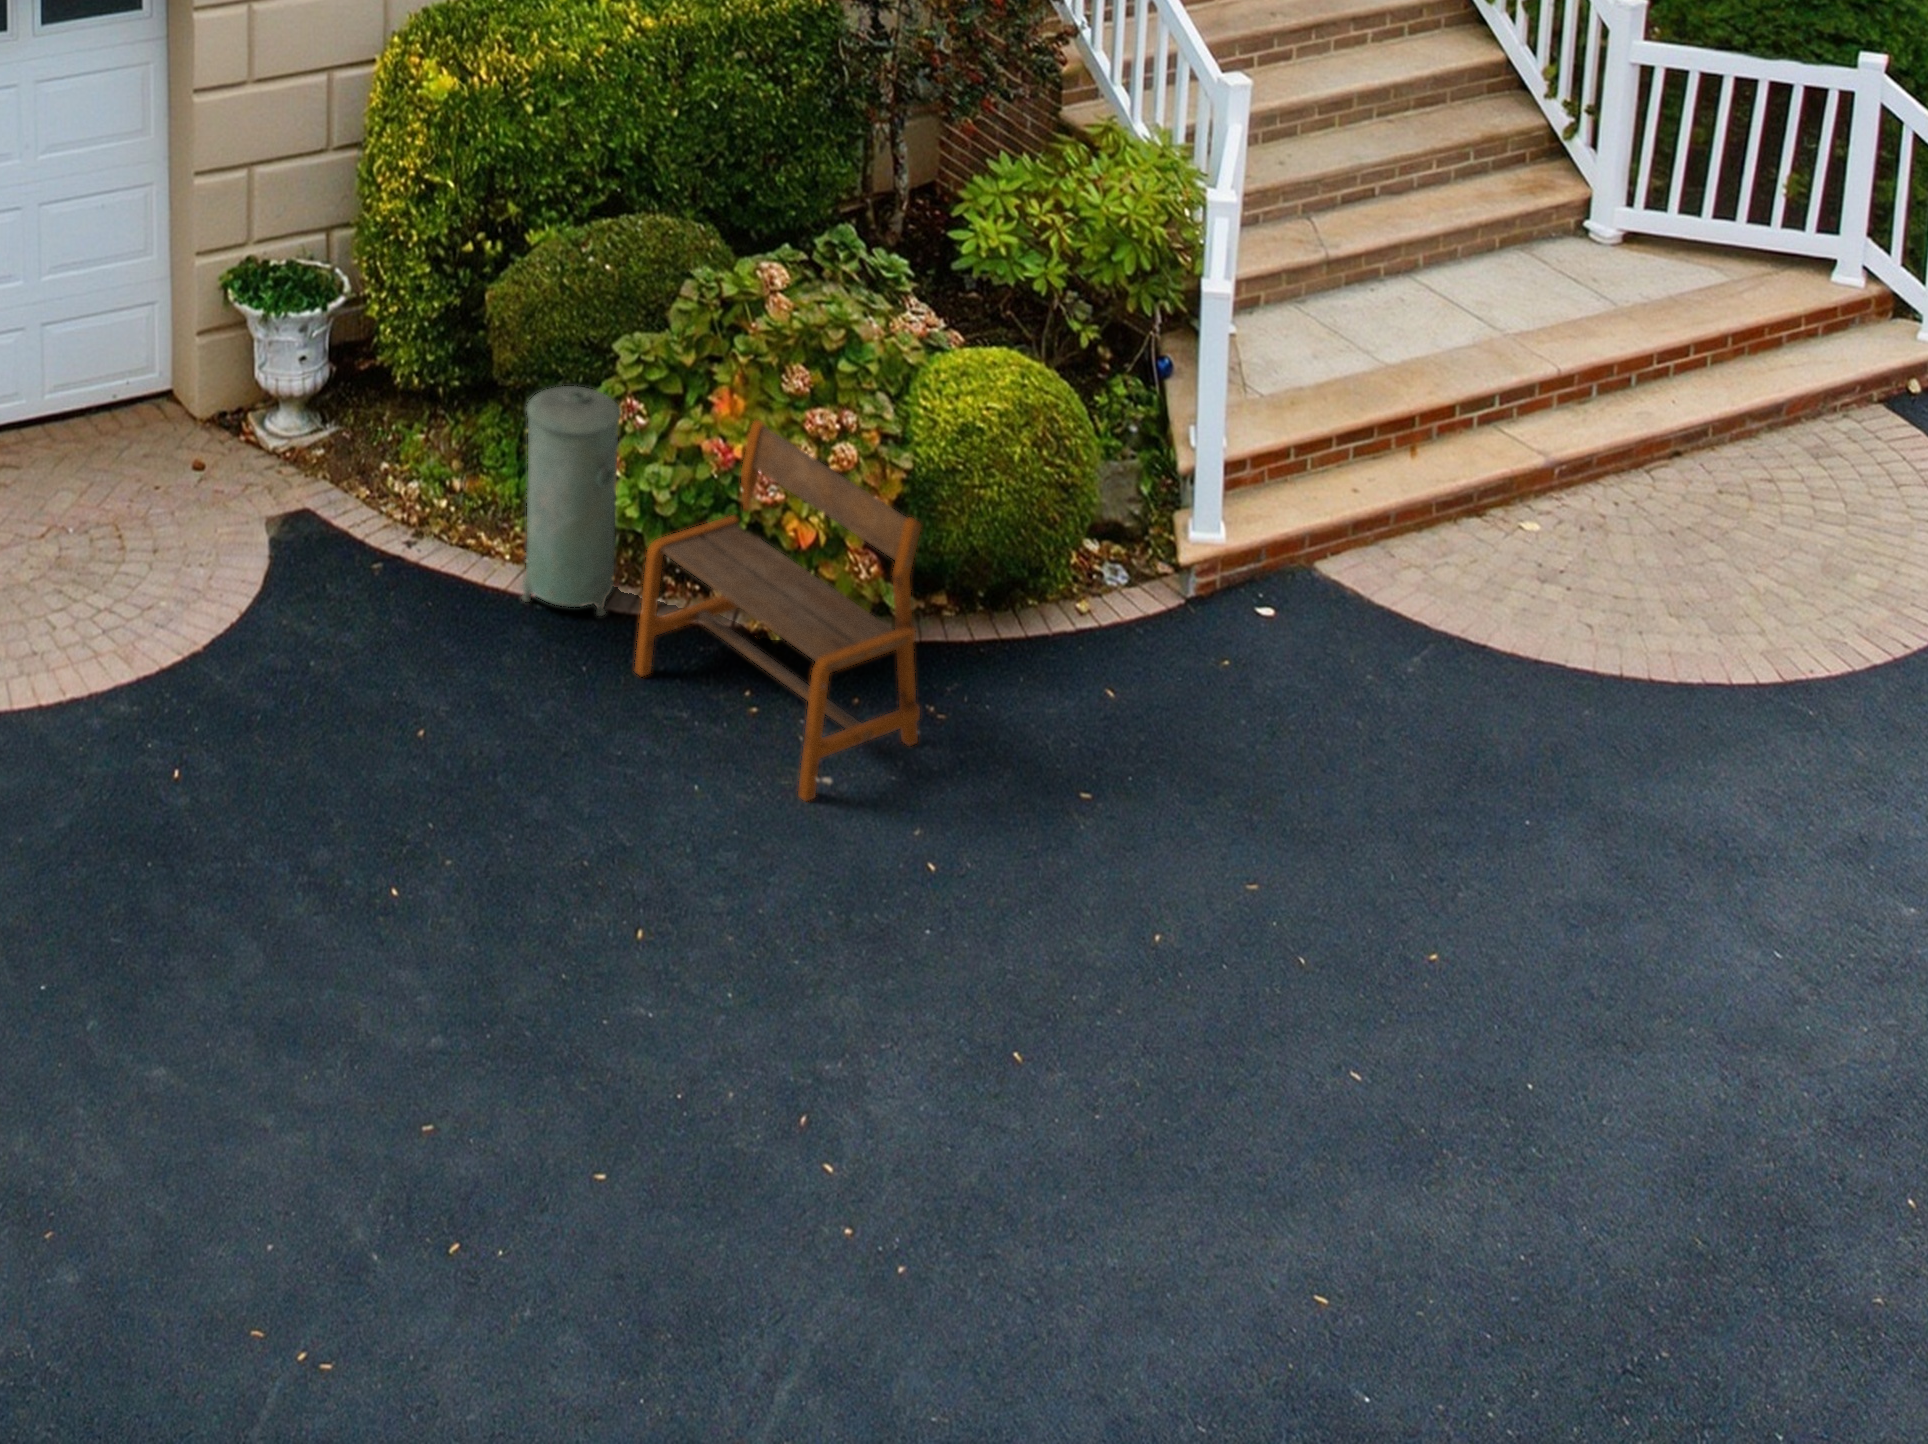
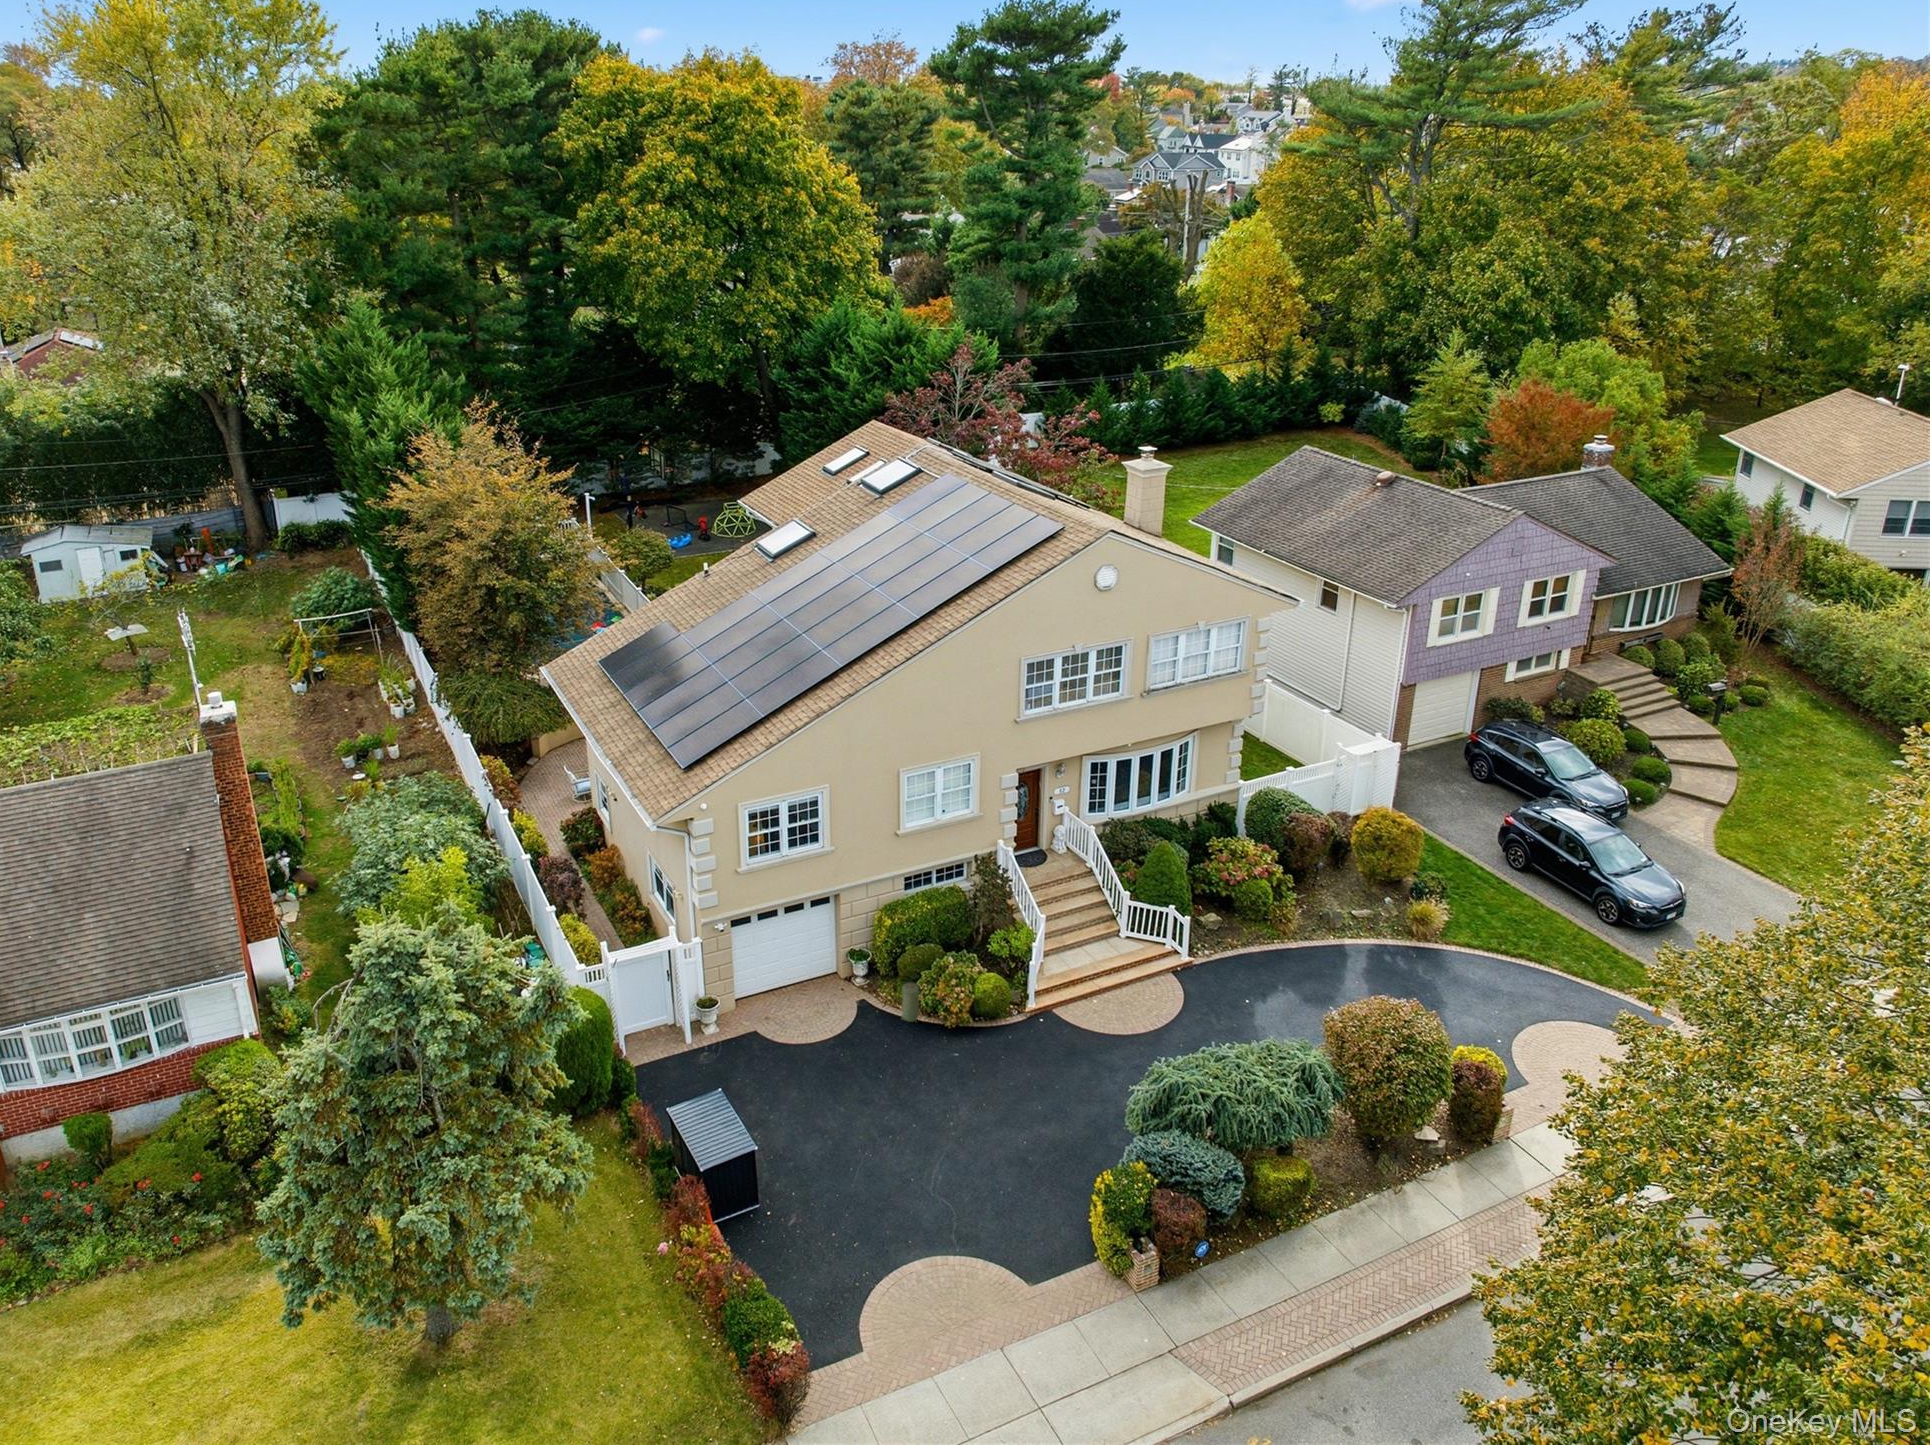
bench: present [635,420,921,801] -> none [921,991,970,1060]

